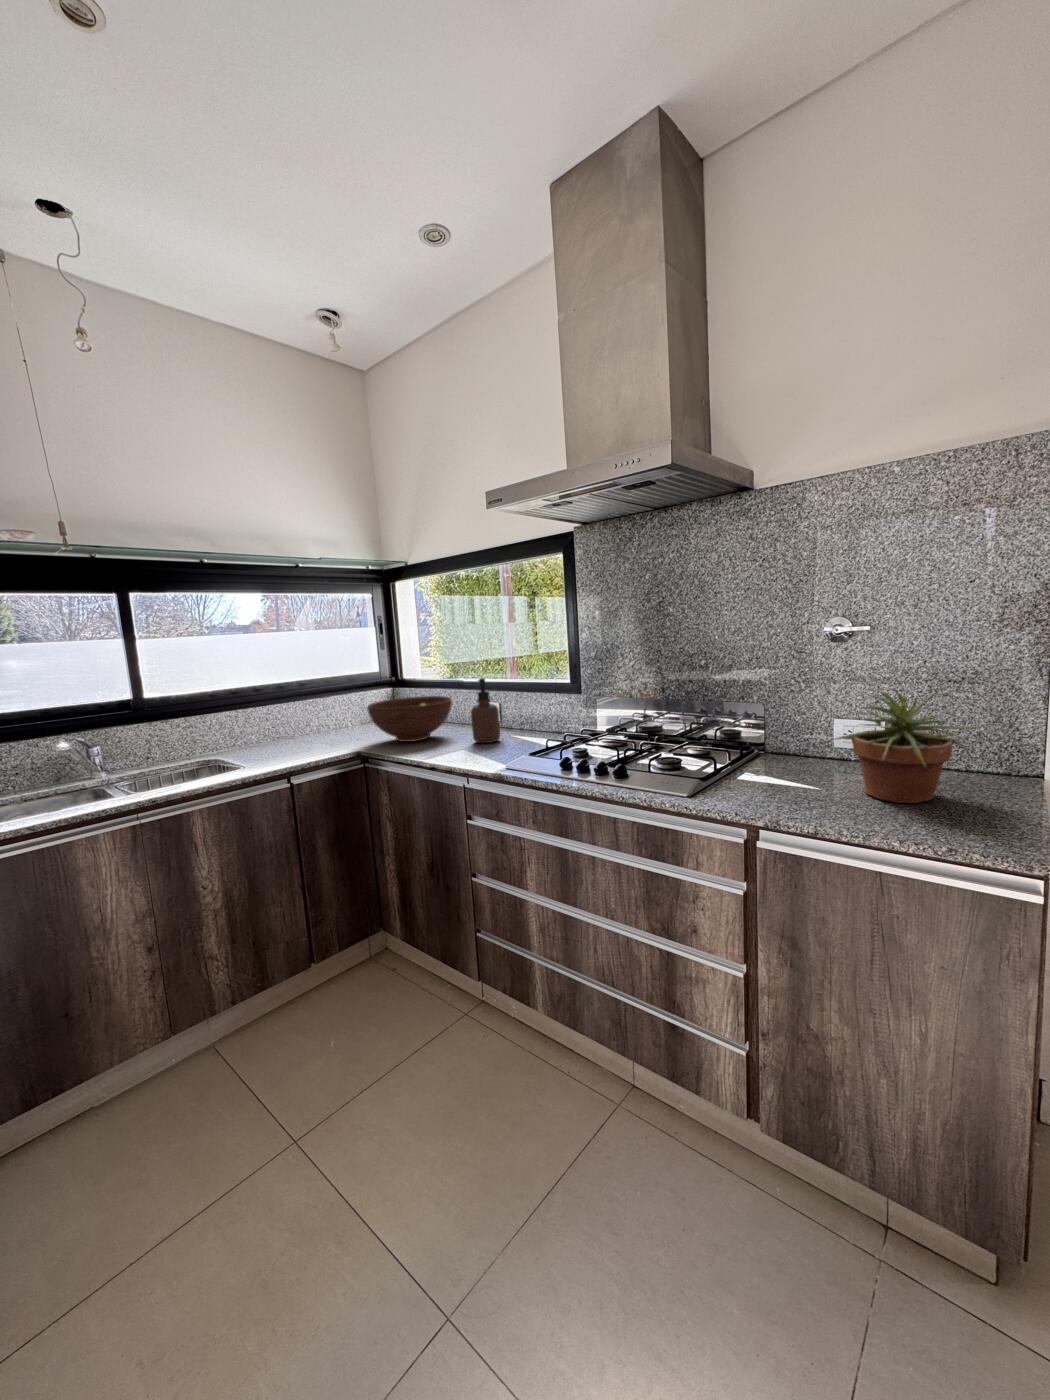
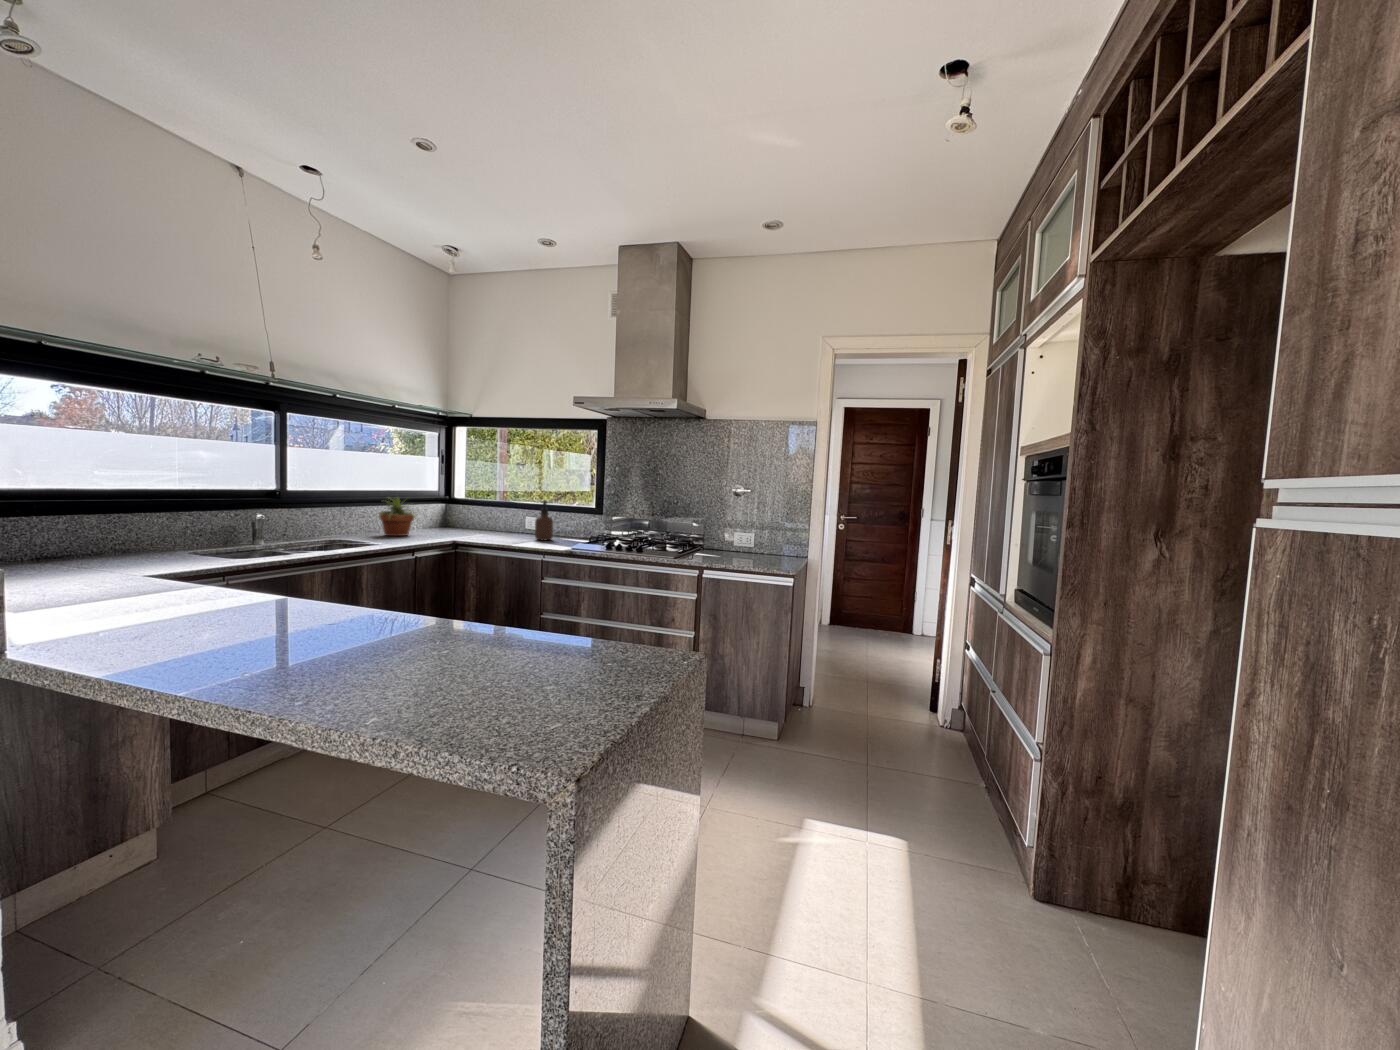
potted plant: present [830,688,985,803] -> present [379,497,418,536]
fruit bowl: present [367,696,452,742] -> none [457,510,516,538]

